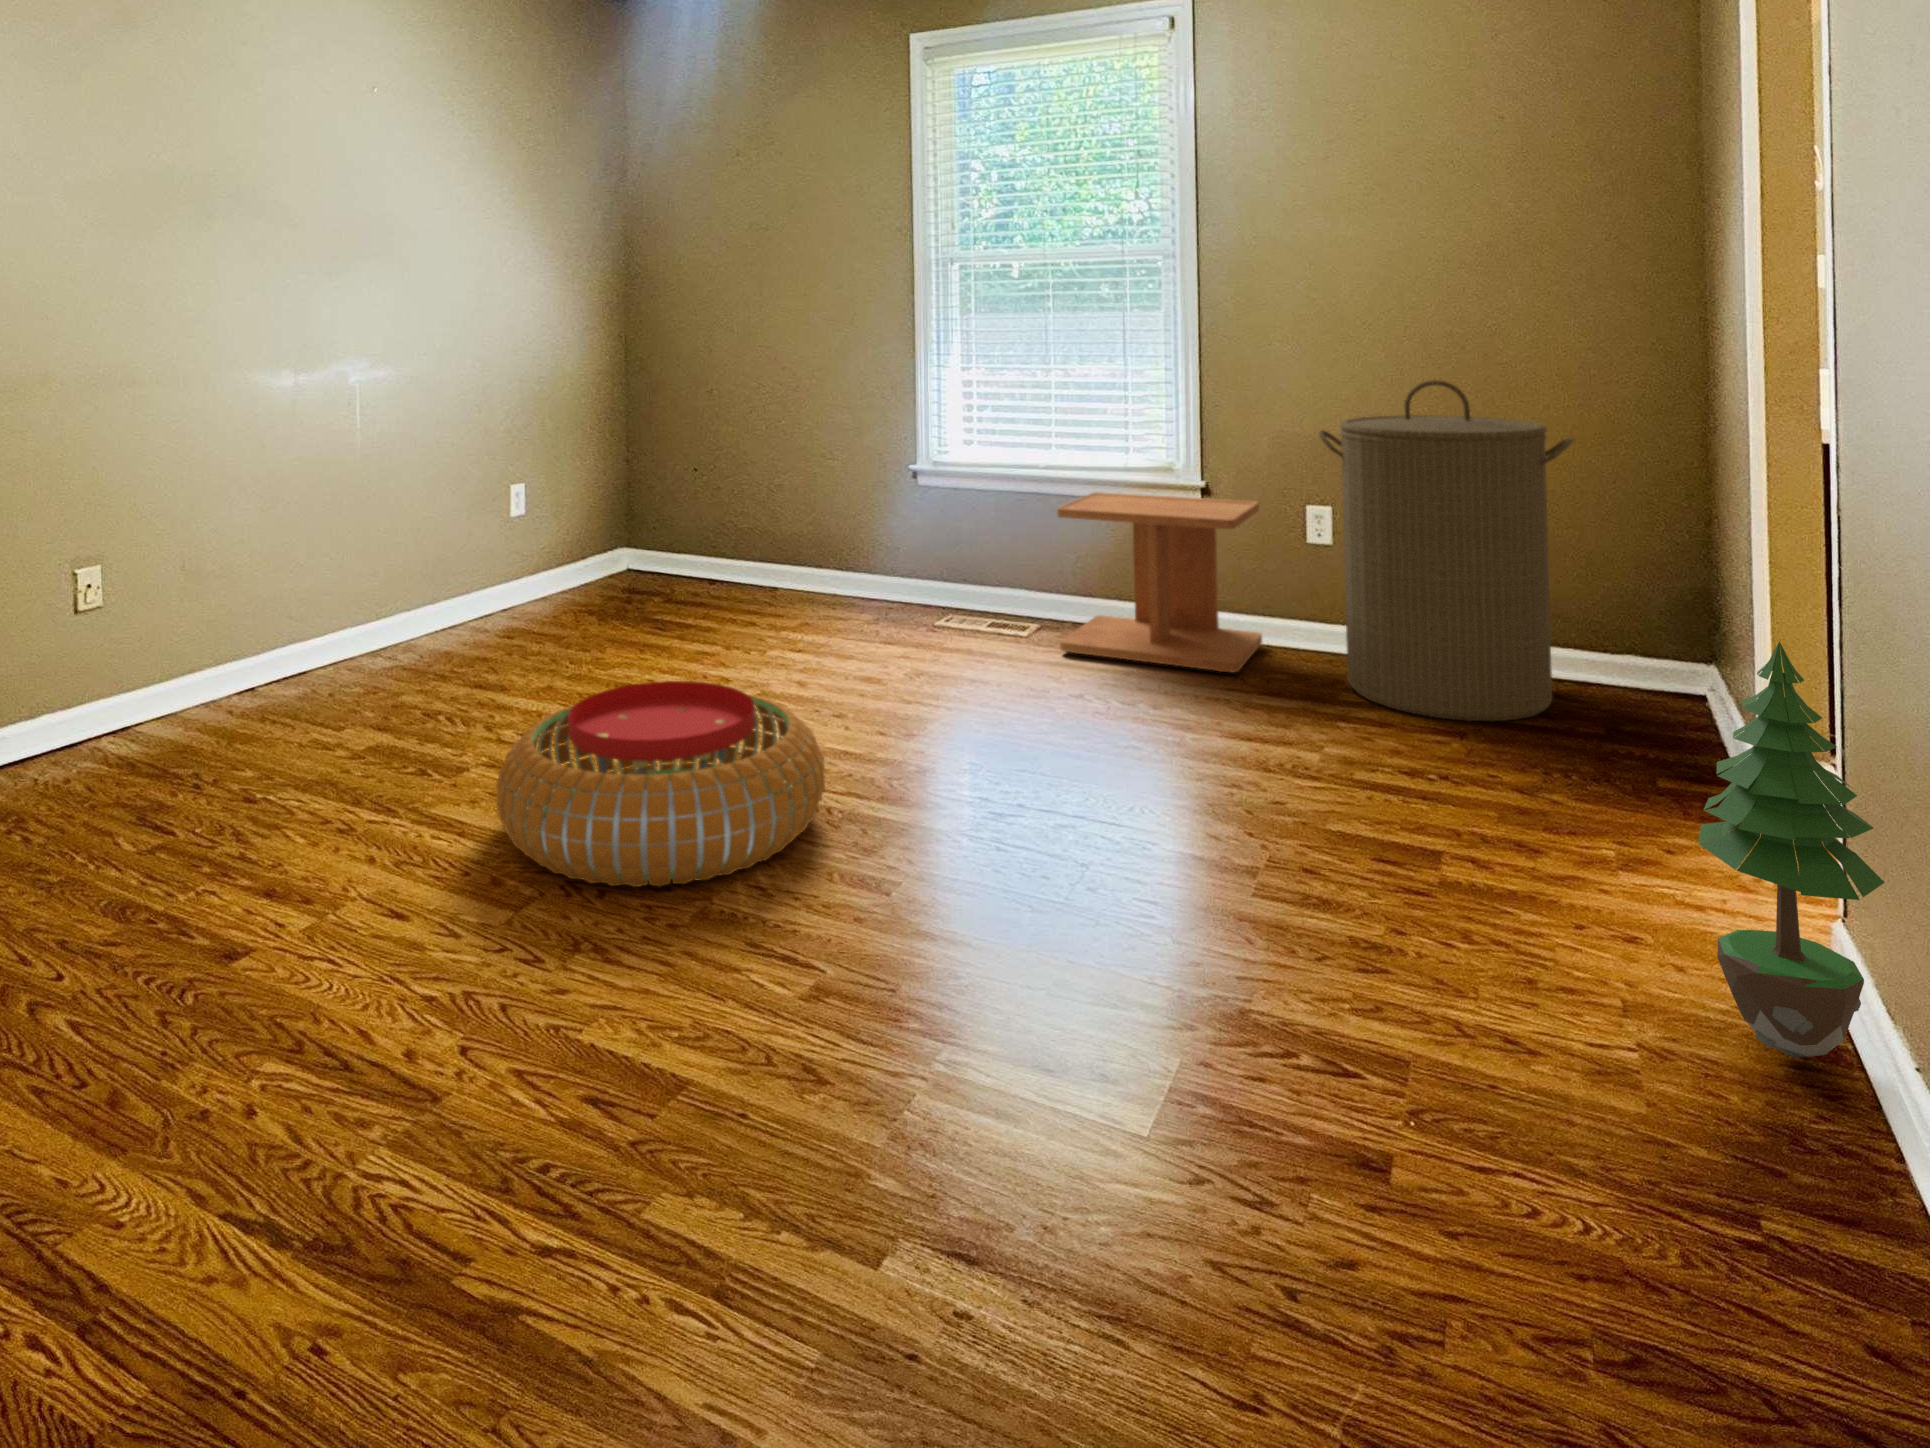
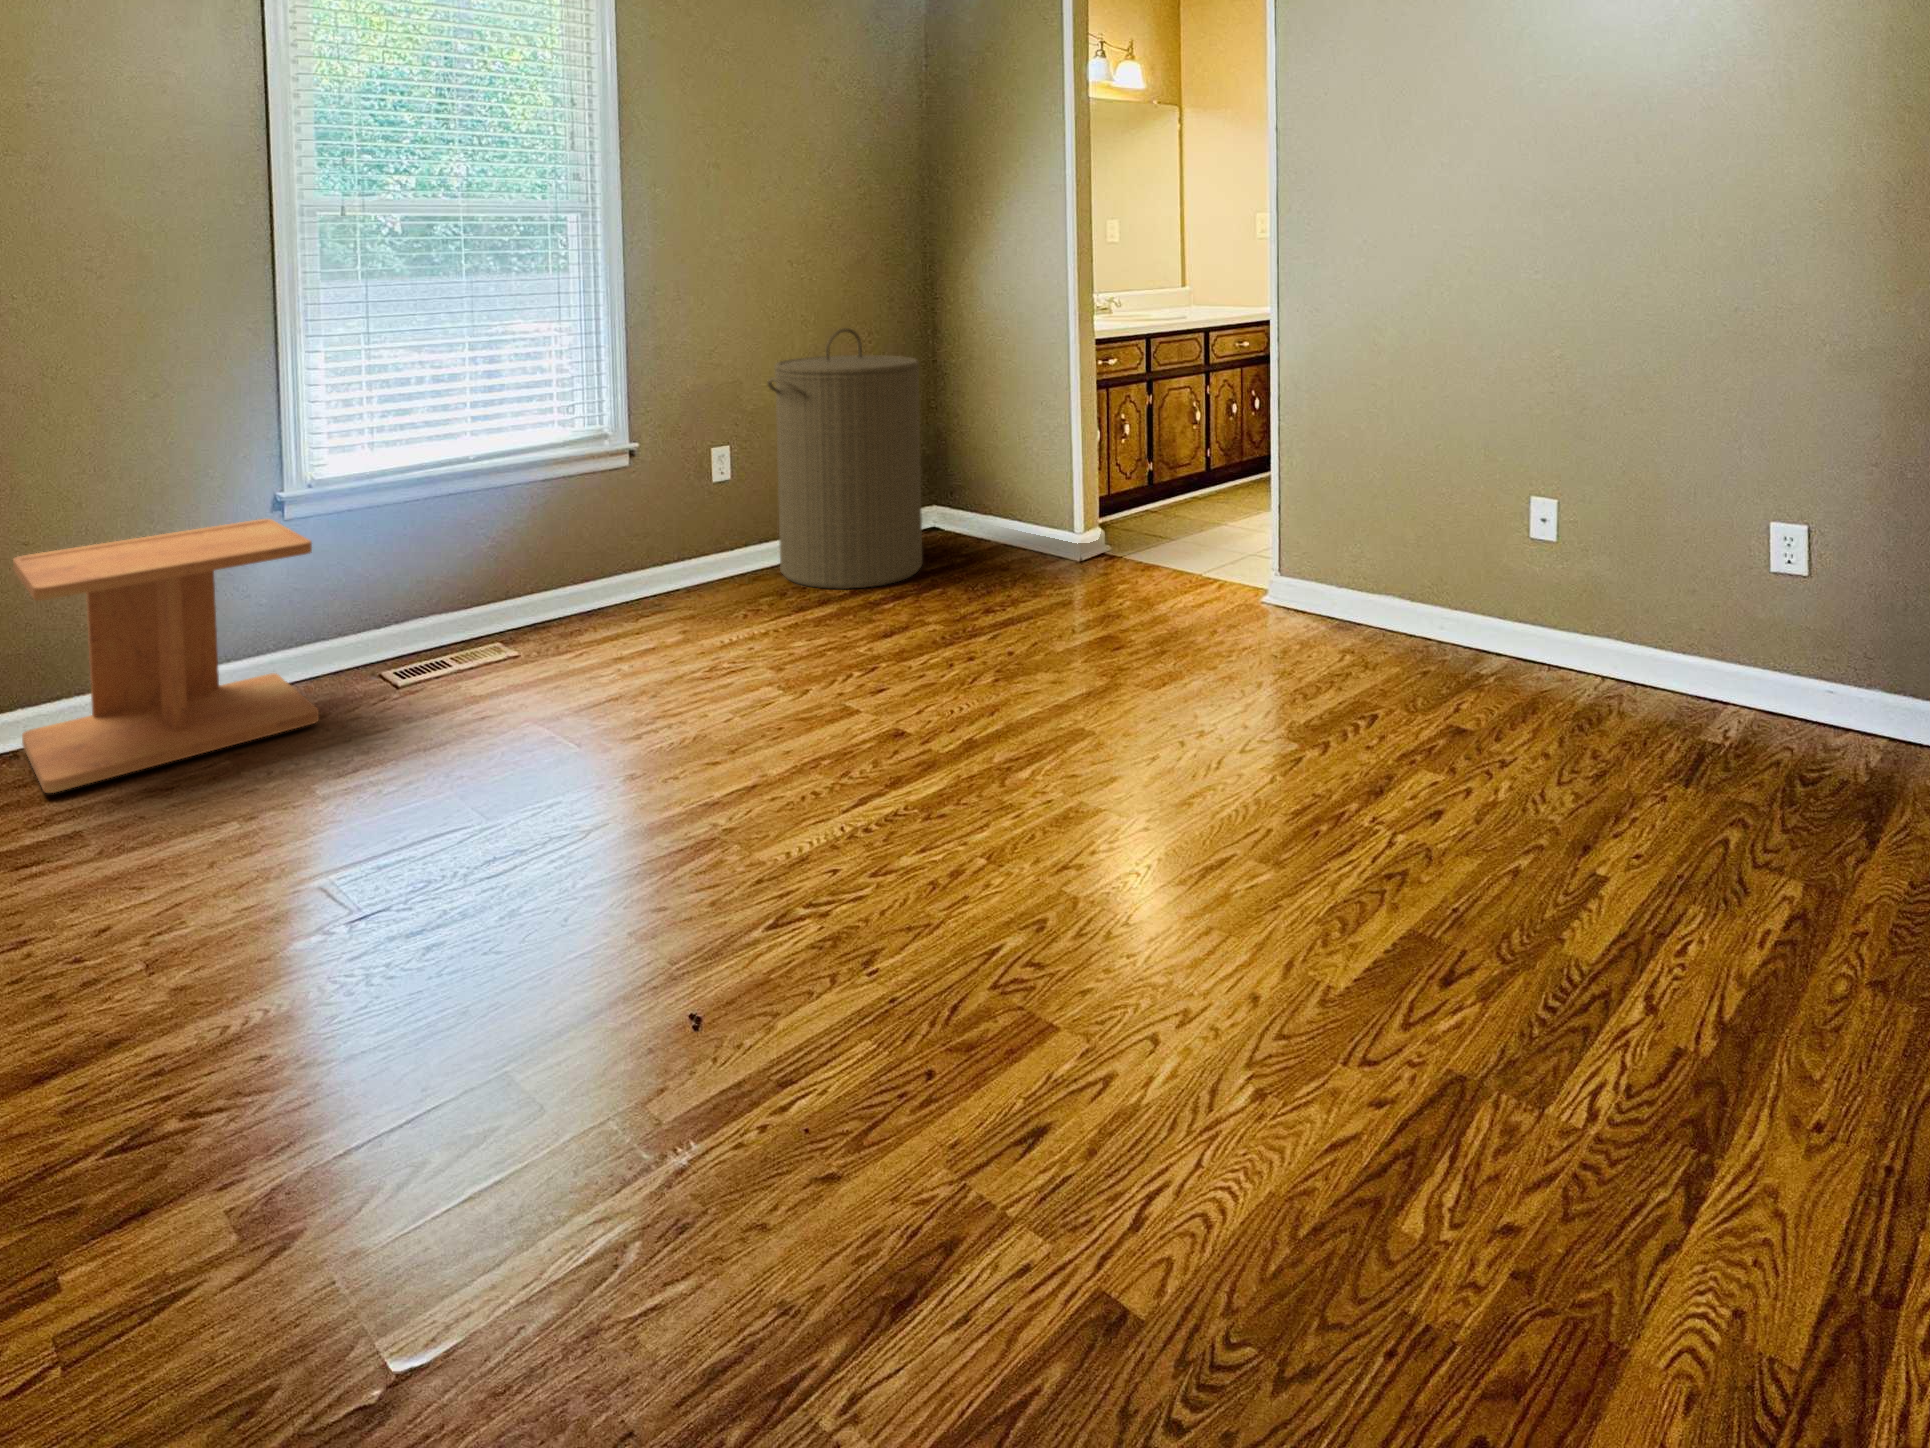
side table: present [1057,492,1262,672] -> present [13,519,319,793]
potted tree: present [1698,641,1885,1057] -> none [1312,431,1389,632]
pouf: present [496,681,825,887] -> none [670,723,1075,1014]

